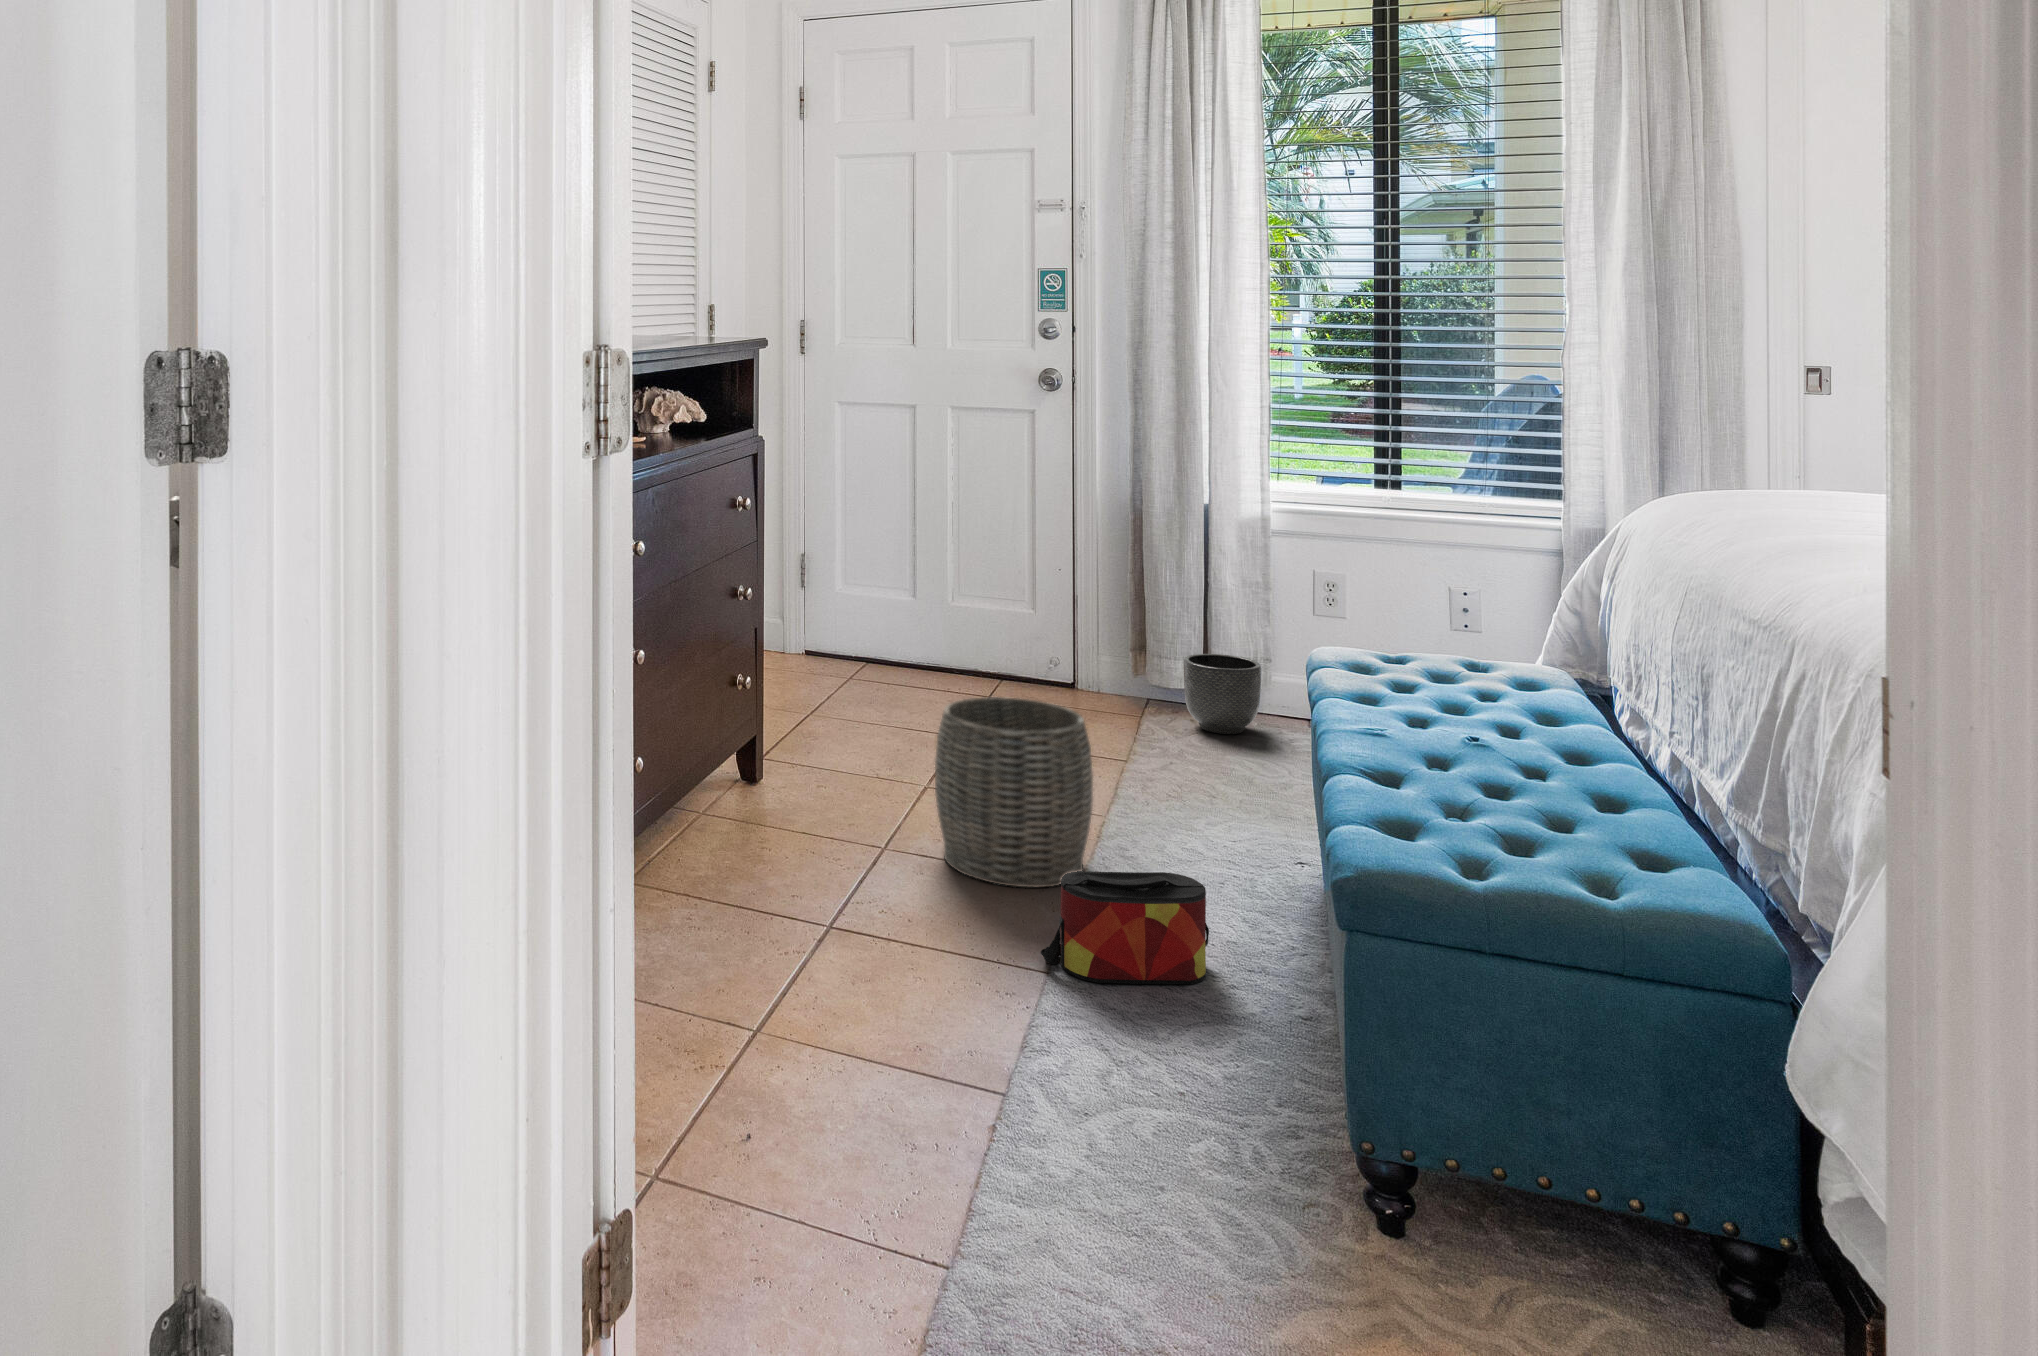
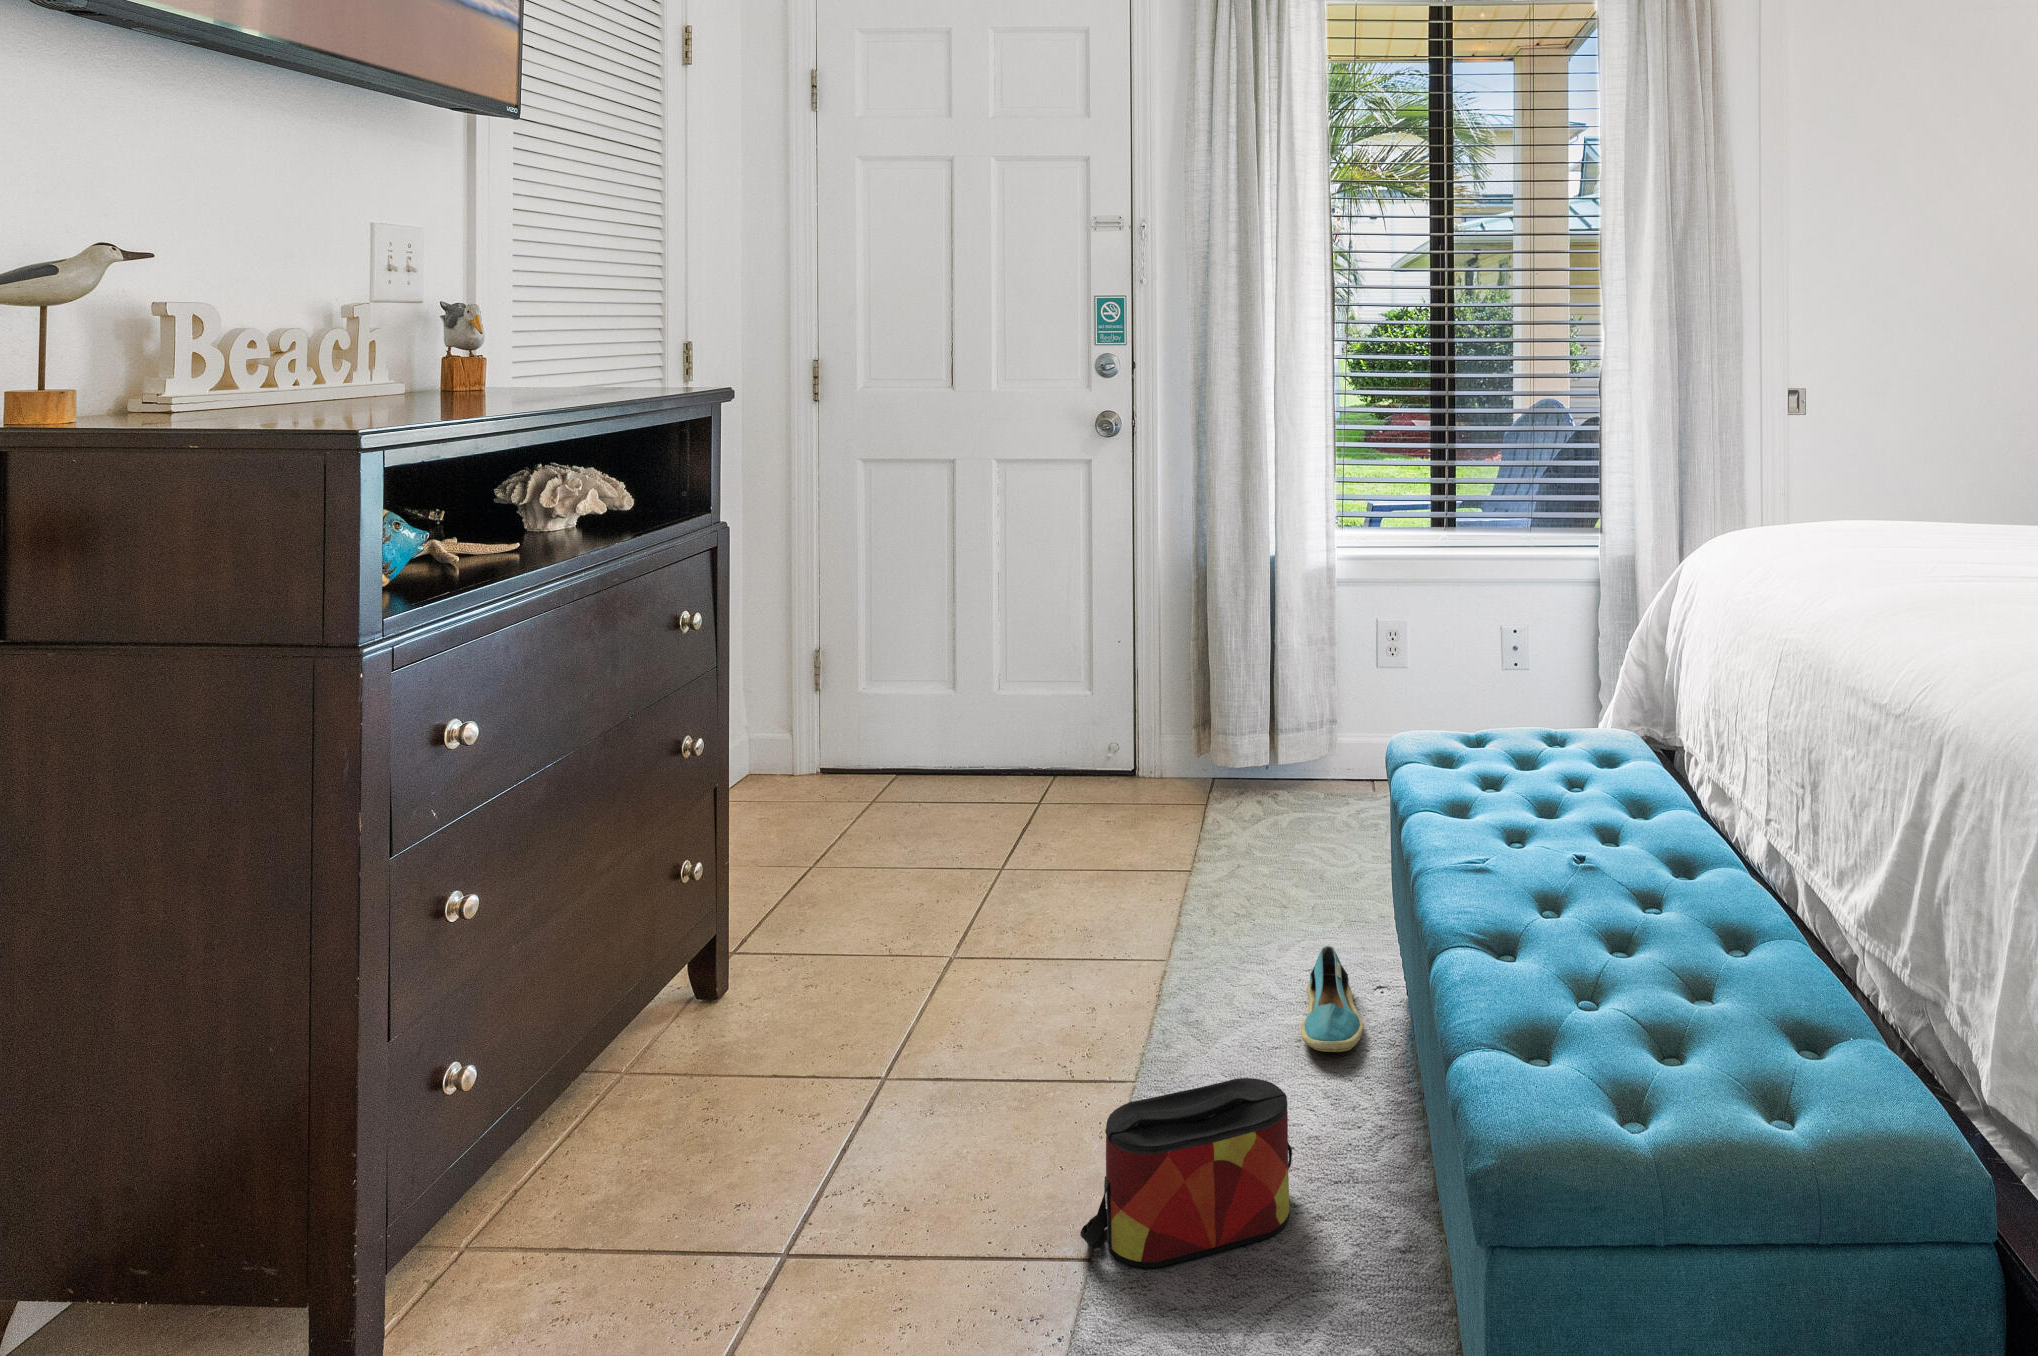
planter: present [1184,654,1261,734] -> none [1257,723,1334,815]
woven basket: present [935,697,1093,887] -> none [954,838,1153,1108]
shoe: none [1219,818,1276,891] -> present [1301,946,1363,1052]

